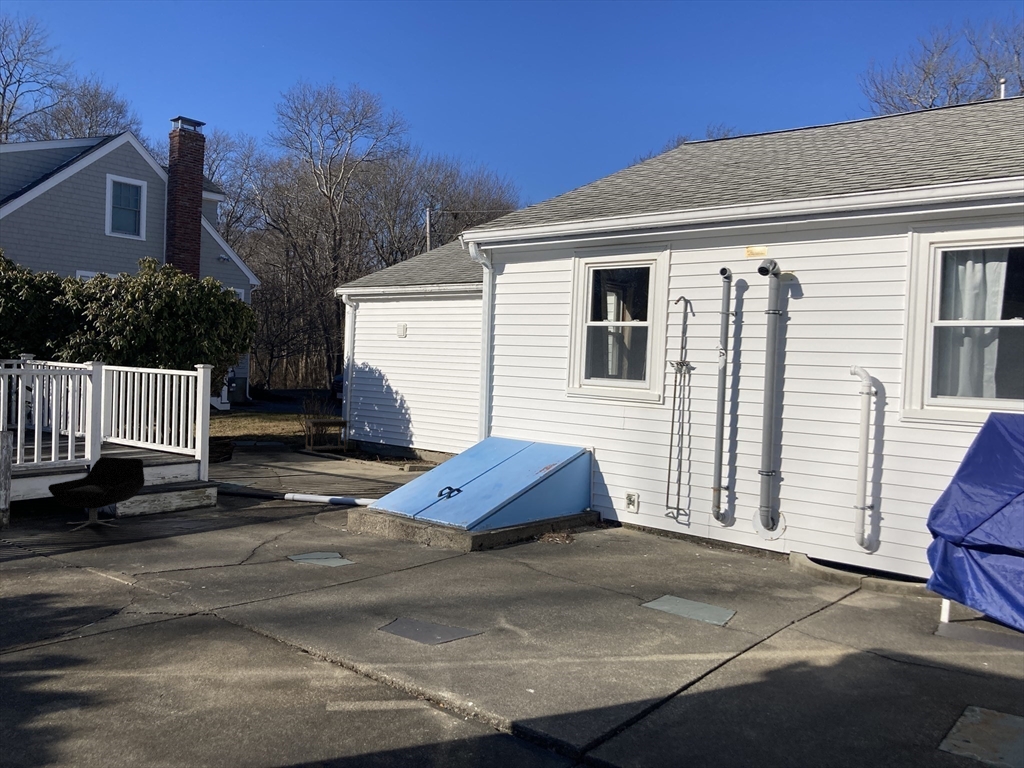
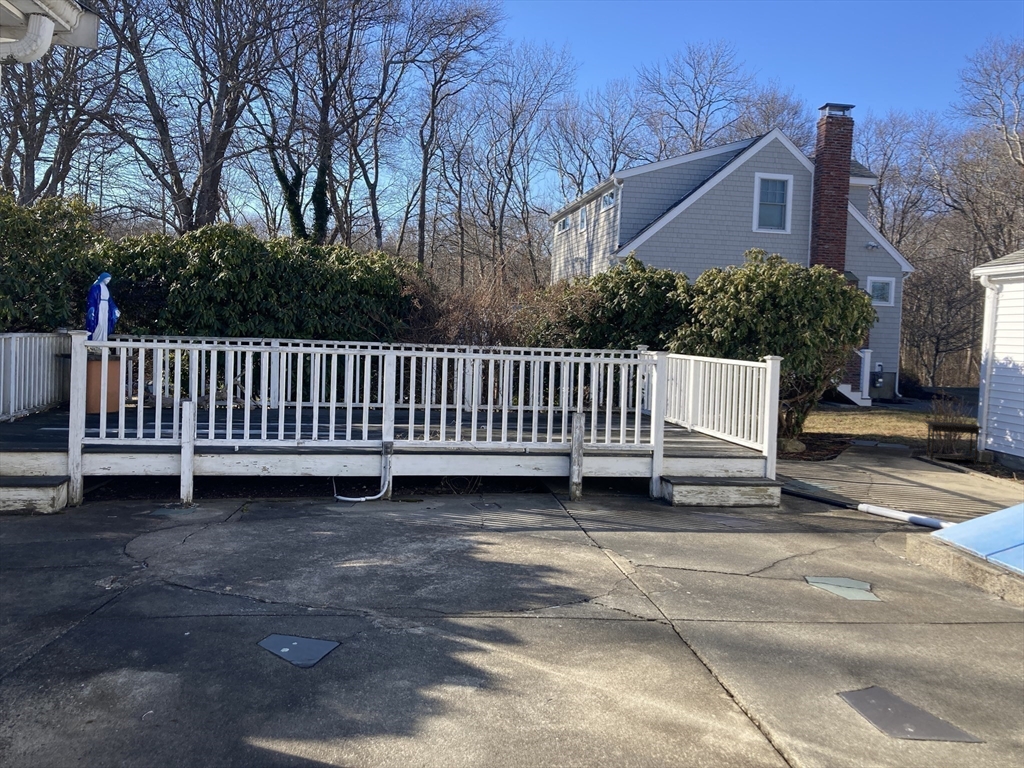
lounge chair: present [48,457,145,531] -> none [613,444,698,514]

